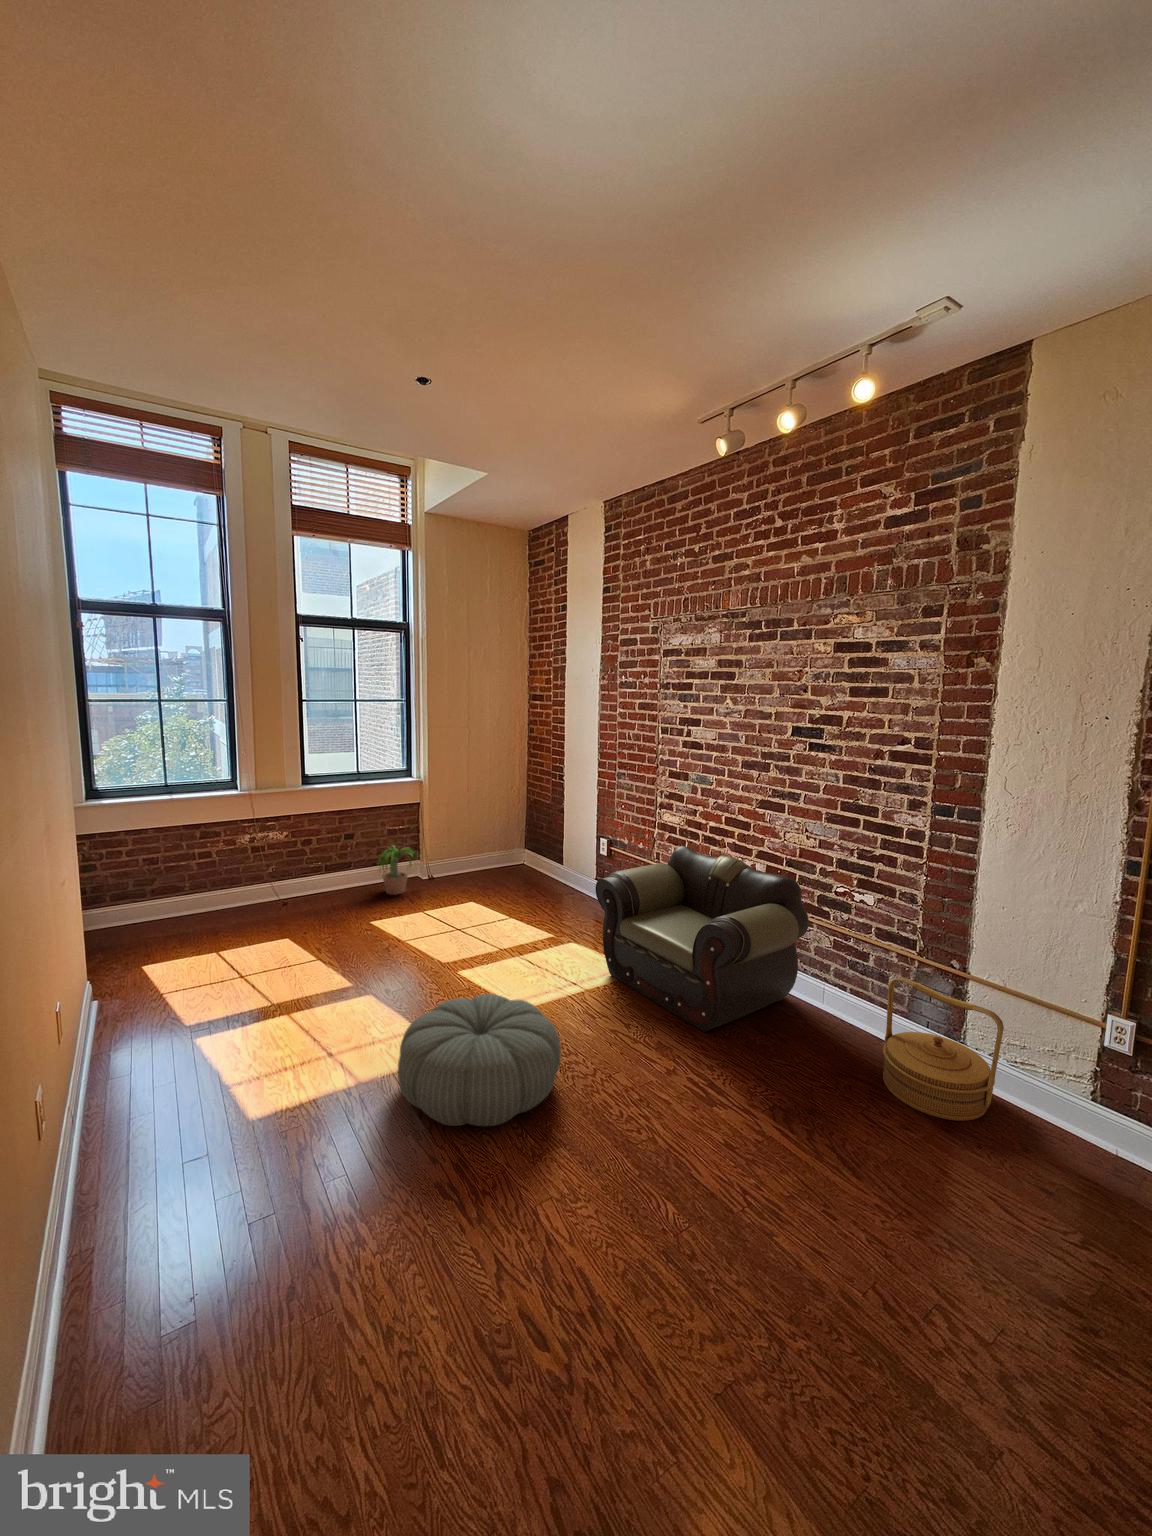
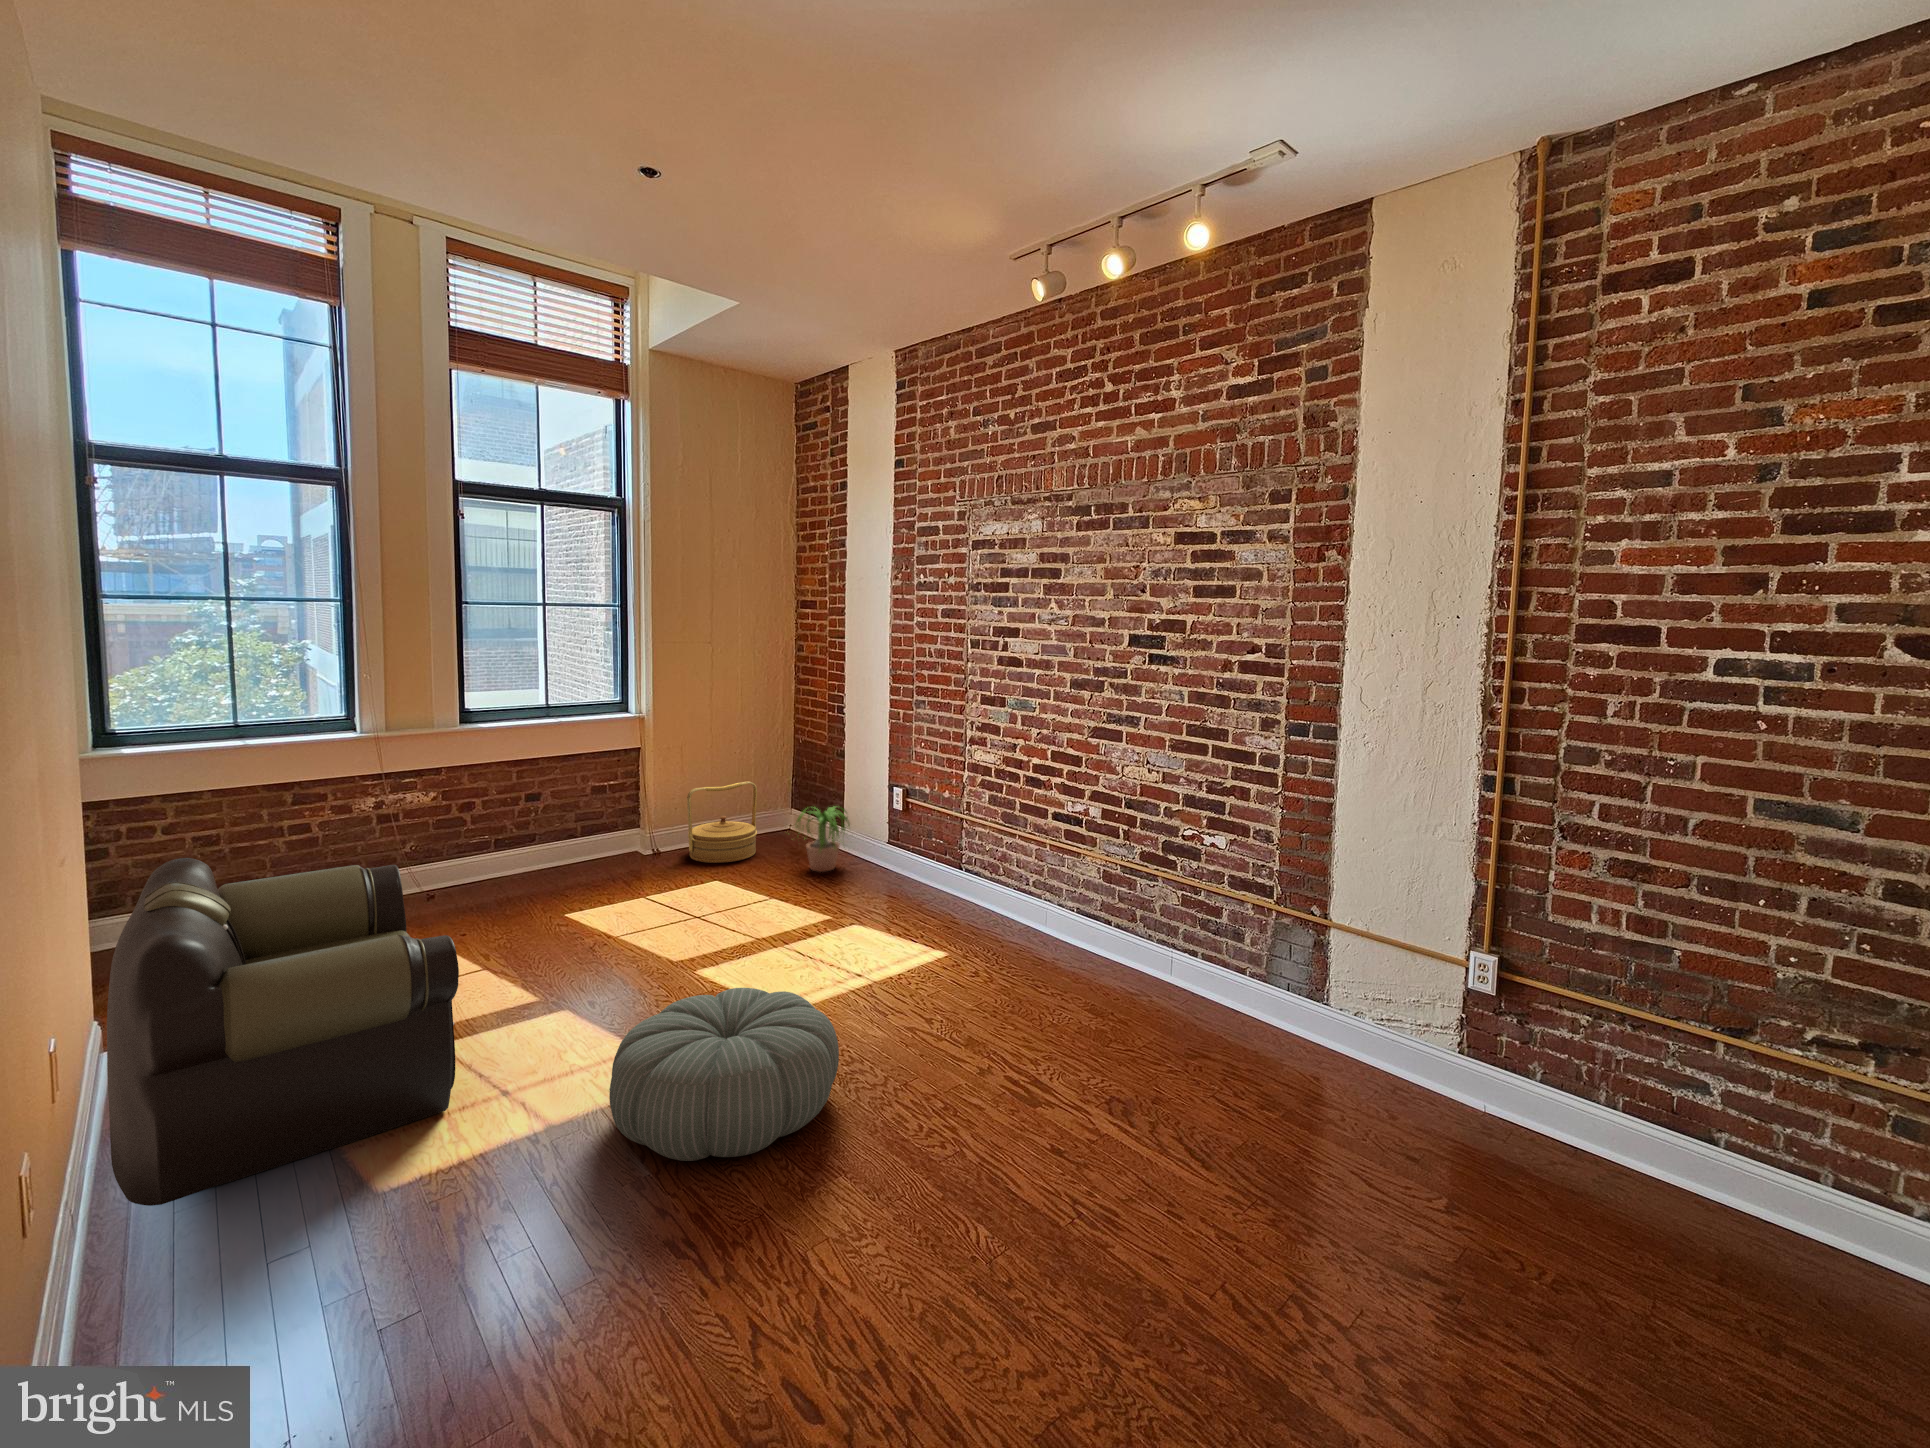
potted plant: present [377,845,416,895] -> present [796,807,850,872]
armchair: present [596,846,809,1032] -> present [107,858,459,1206]
woven basket: present [883,977,1004,1121] -> present [687,781,757,863]

